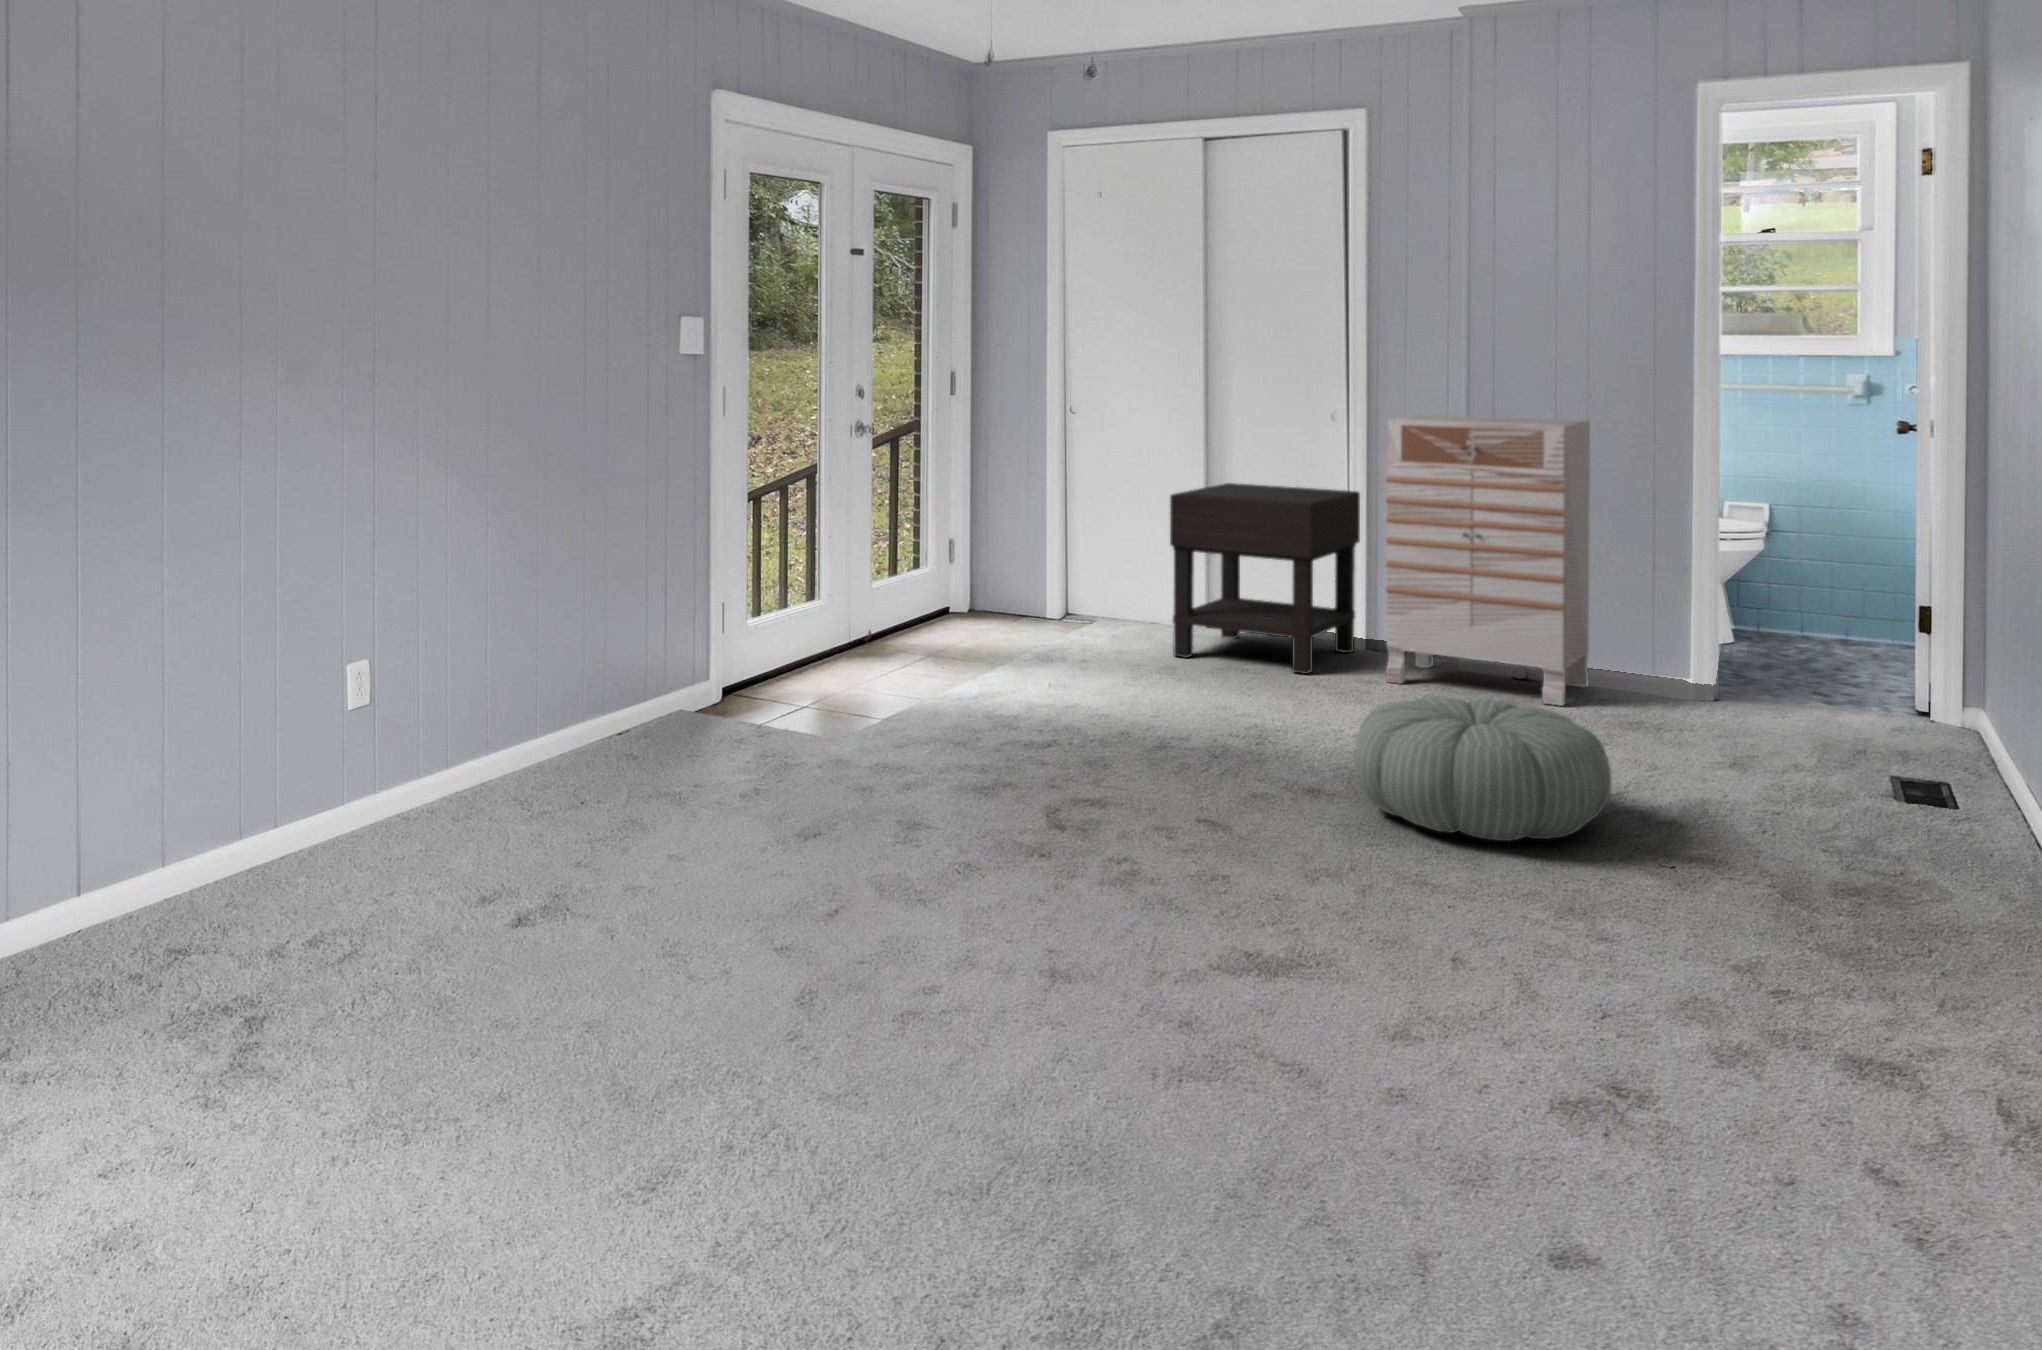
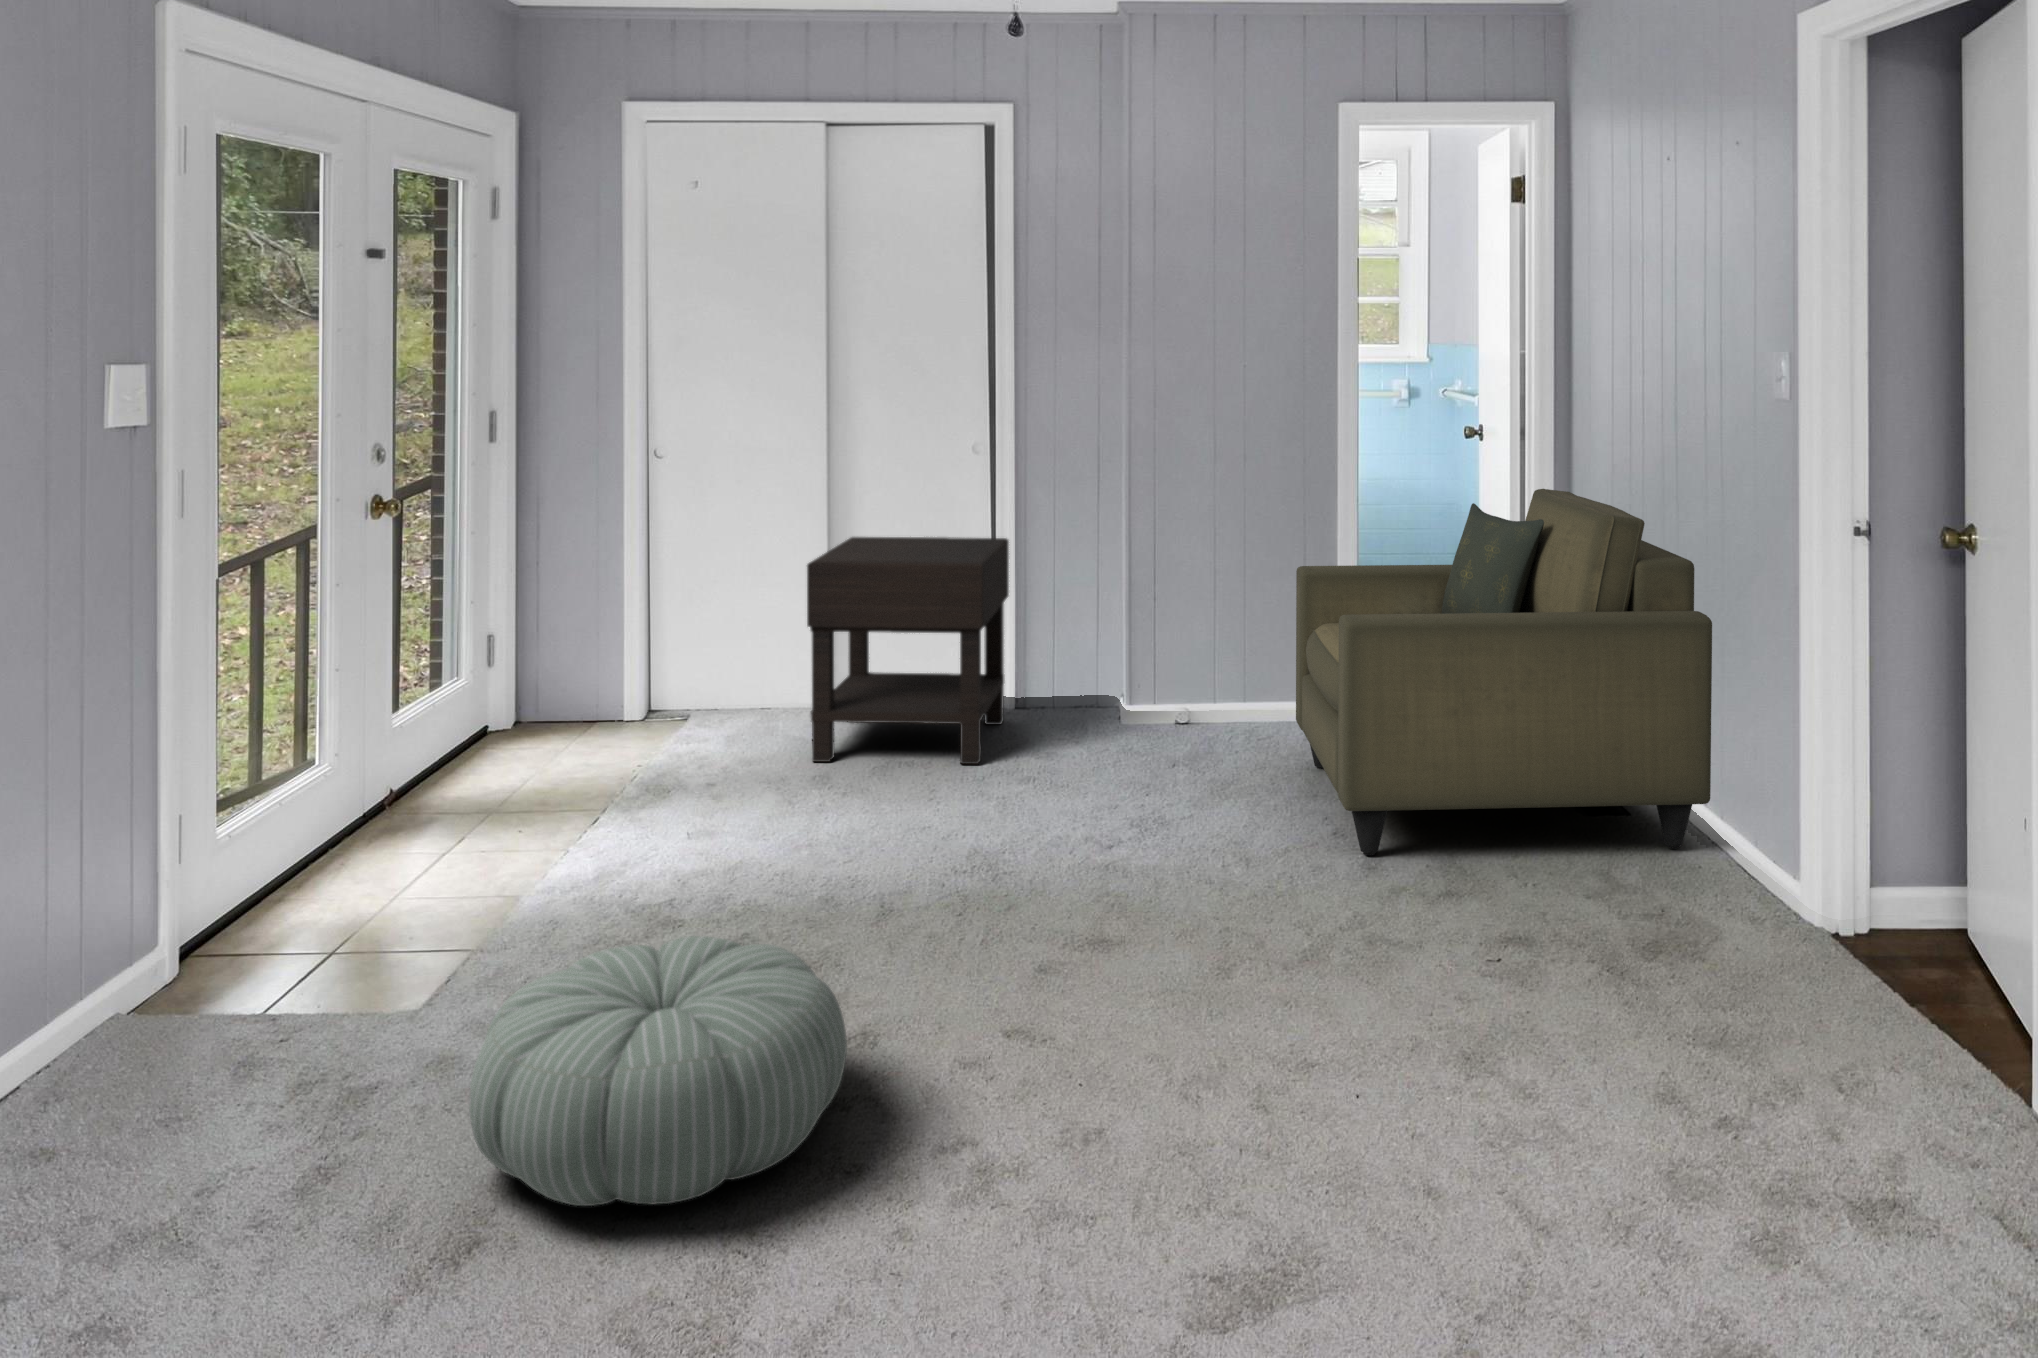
dresser: present [1386,415,1590,706] -> none [1065,450,1255,765]
armchair: none [1587,462,2012,821] -> present [1296,489,1712,855]
pouf: present [1354,696,1611,841] -> present [469,936,847,1206]

